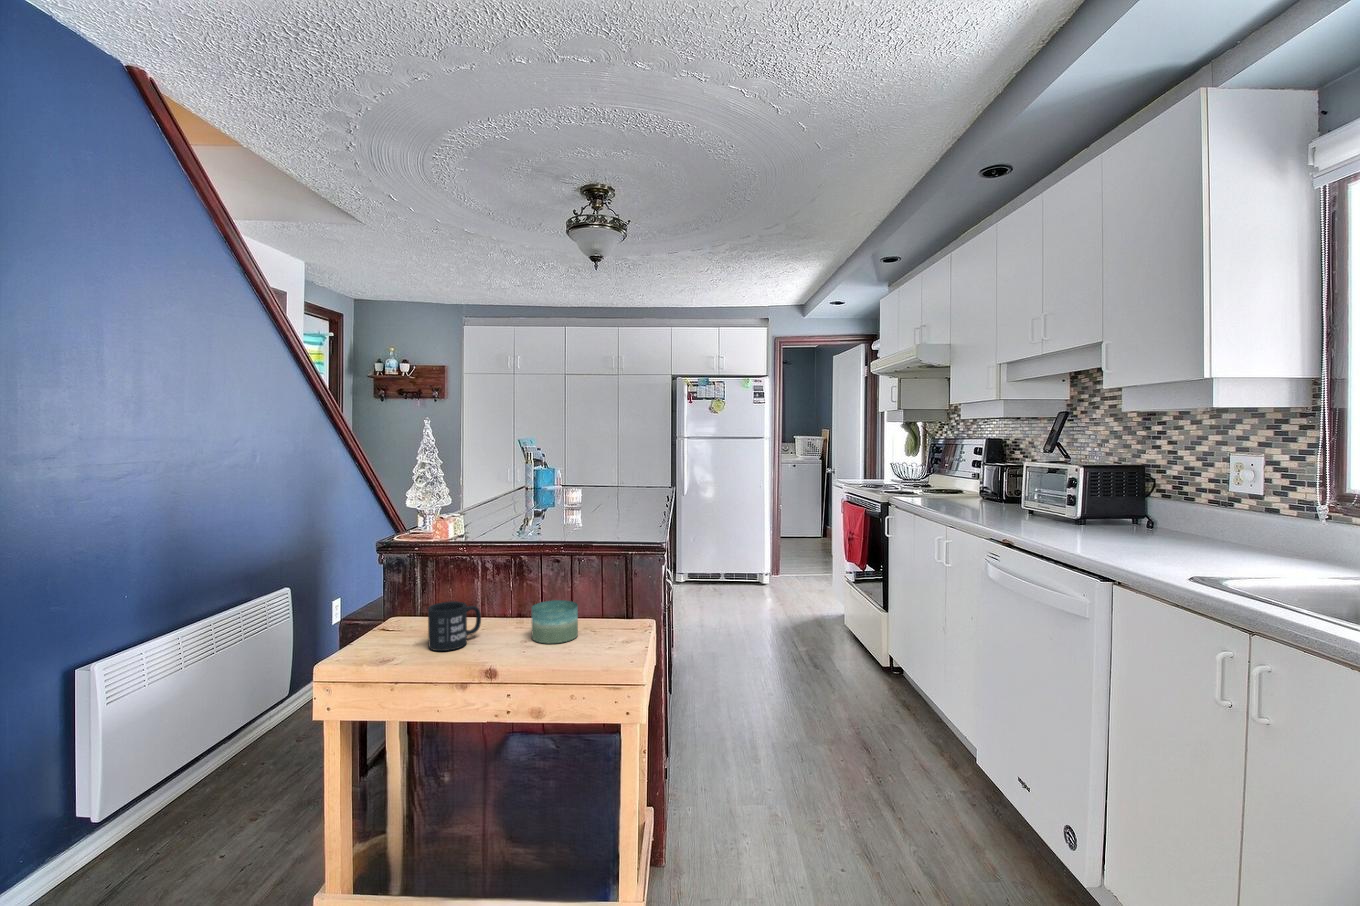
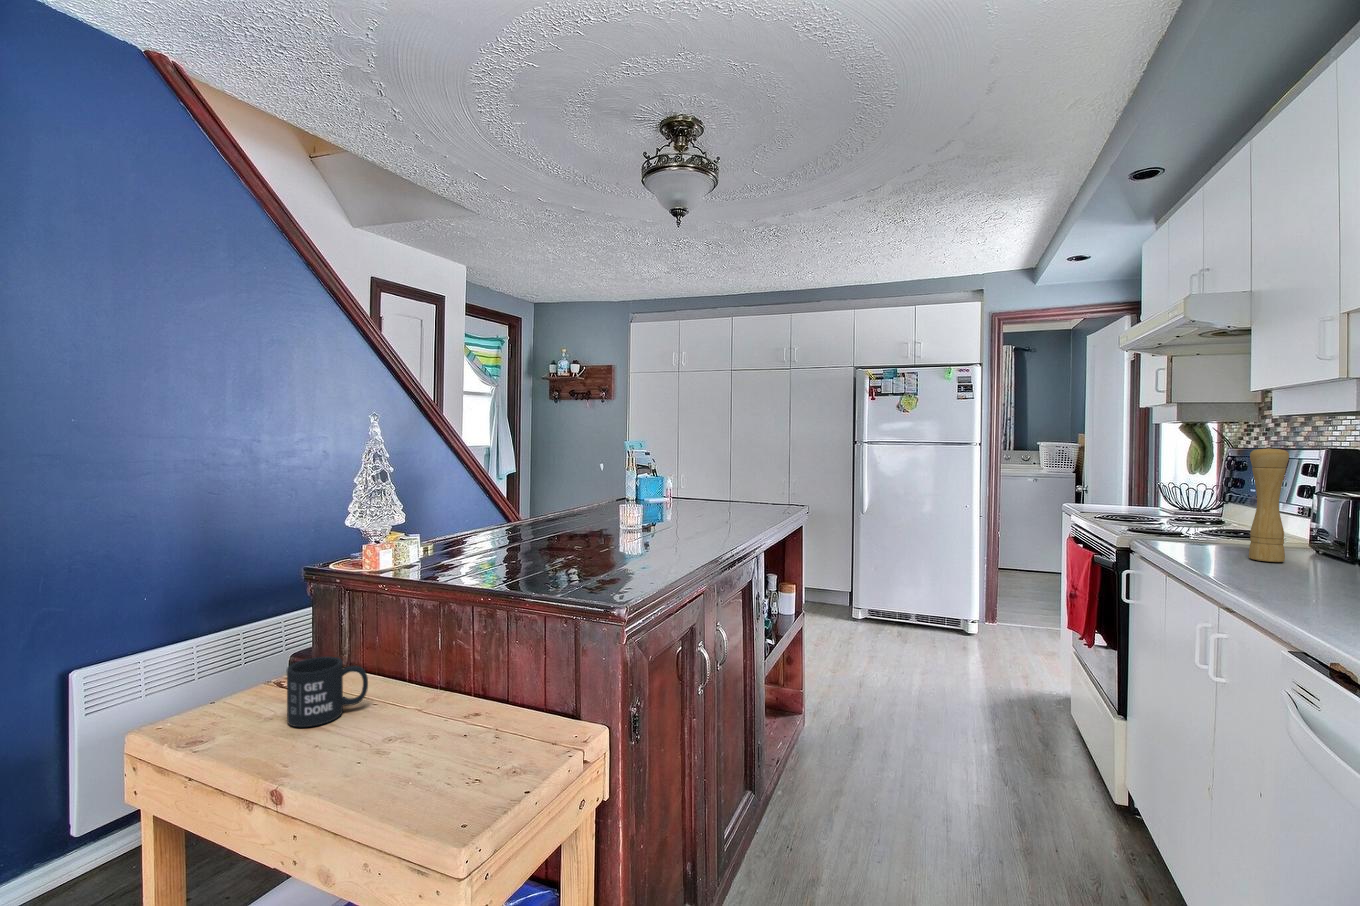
pepper mill: none [955,437,974,503] -> present [1249,447,1289,562]
candle: present [531,600,578,643] -> none [413,671,482,741]

